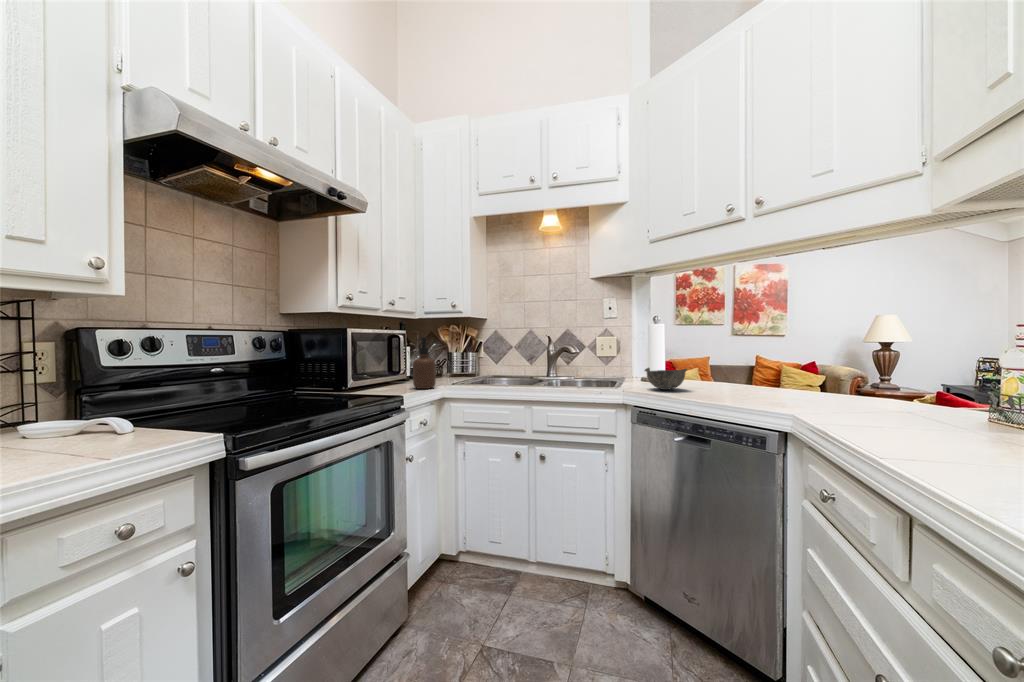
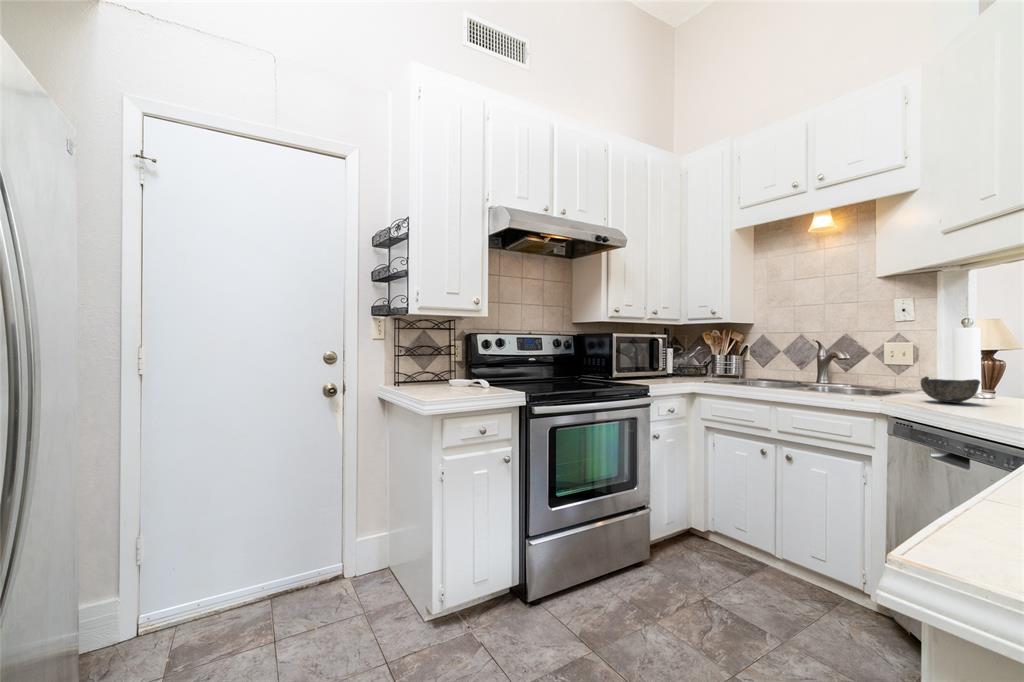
soap dispenser: present [413,337,436,389] -> none [667,341,686,384]

